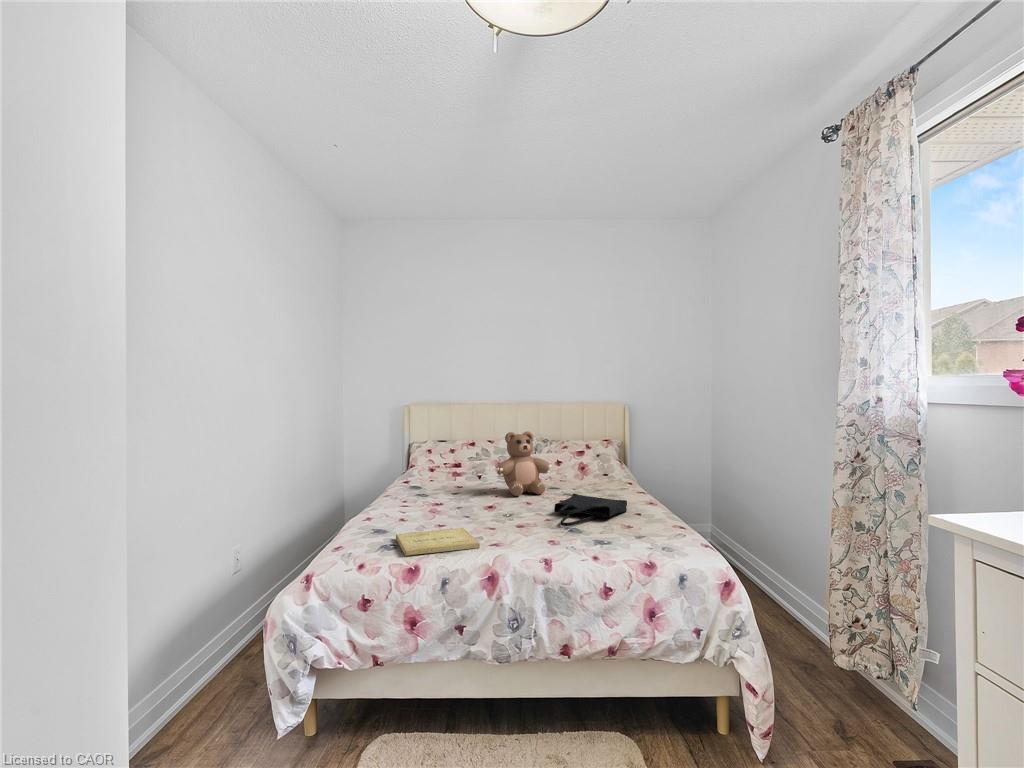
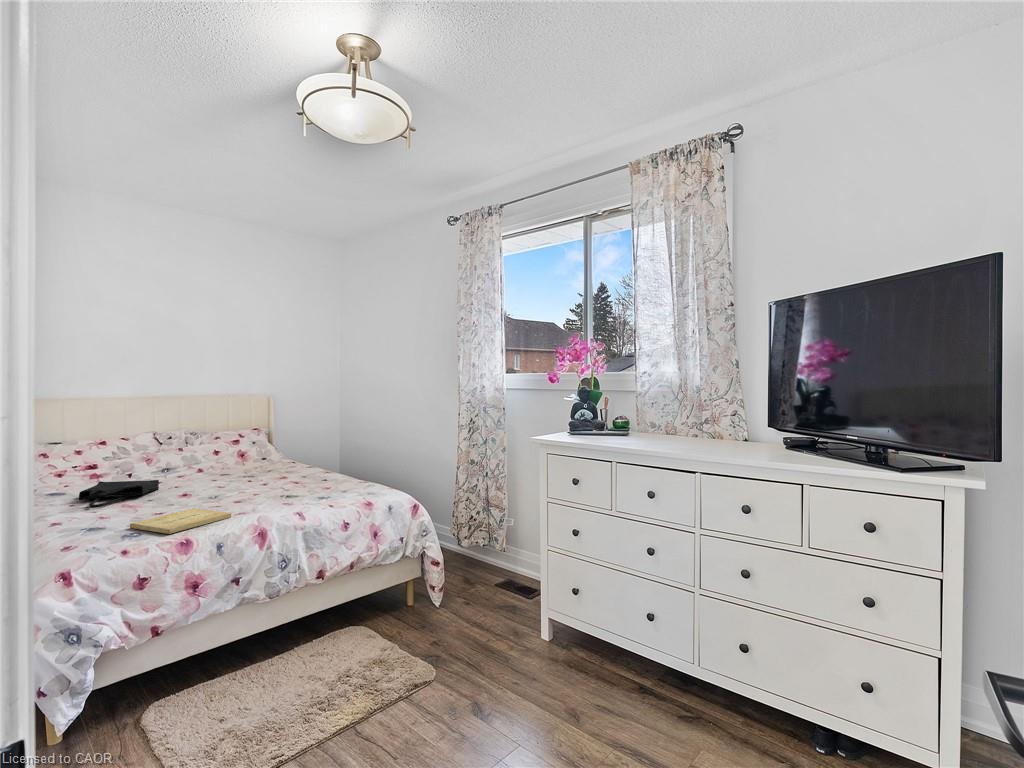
teddy bear: present [495,432,552,496] -> none [176,422,232,483]
tote bag: present [554,494,627,526] -> present [79,480,159,508]

